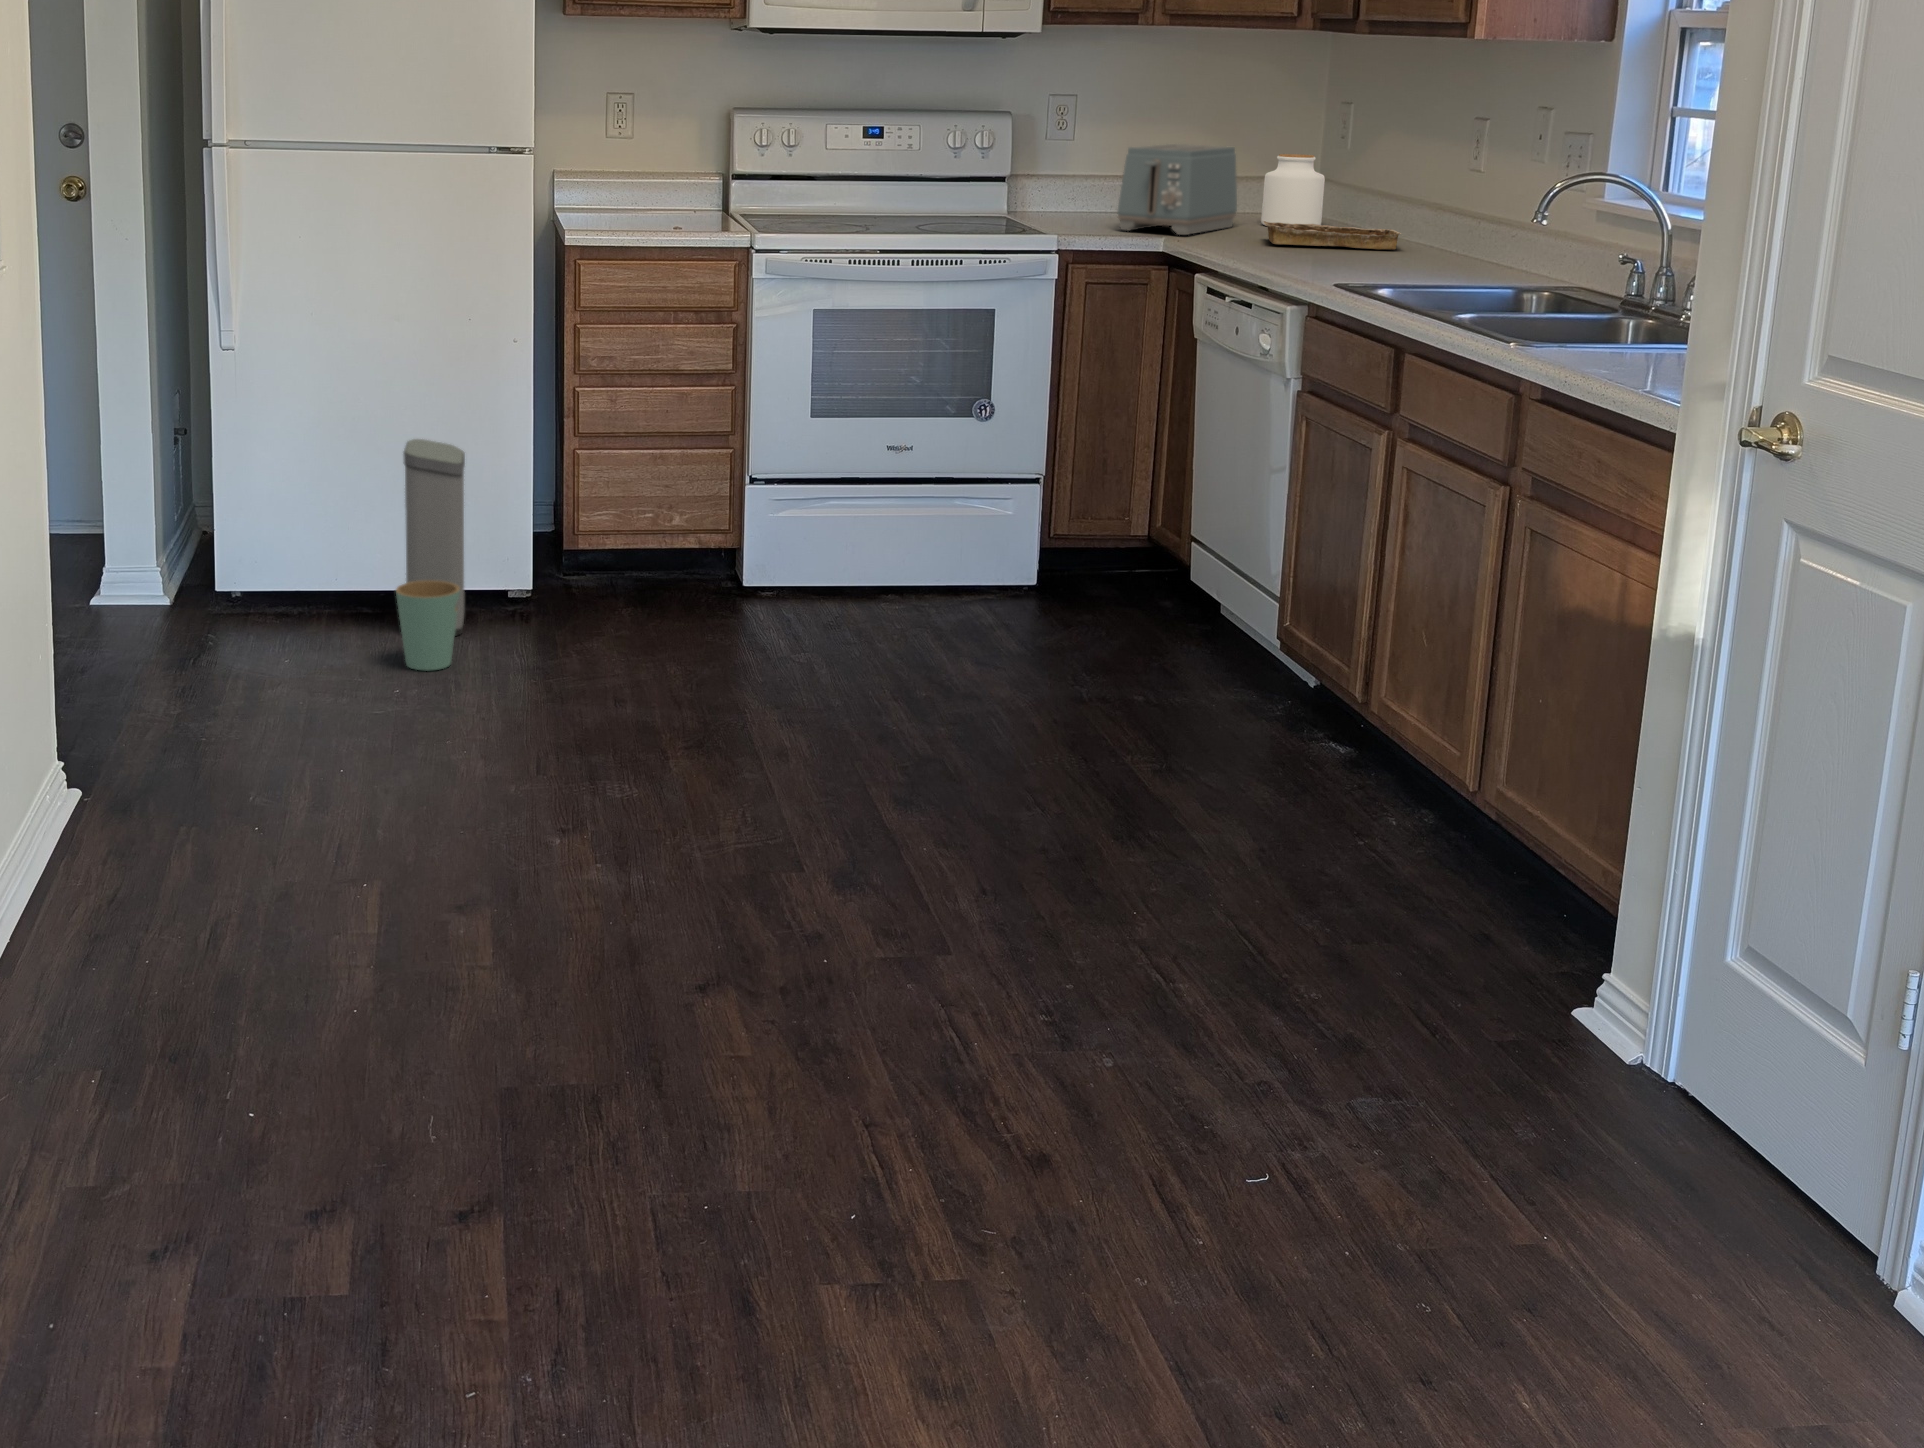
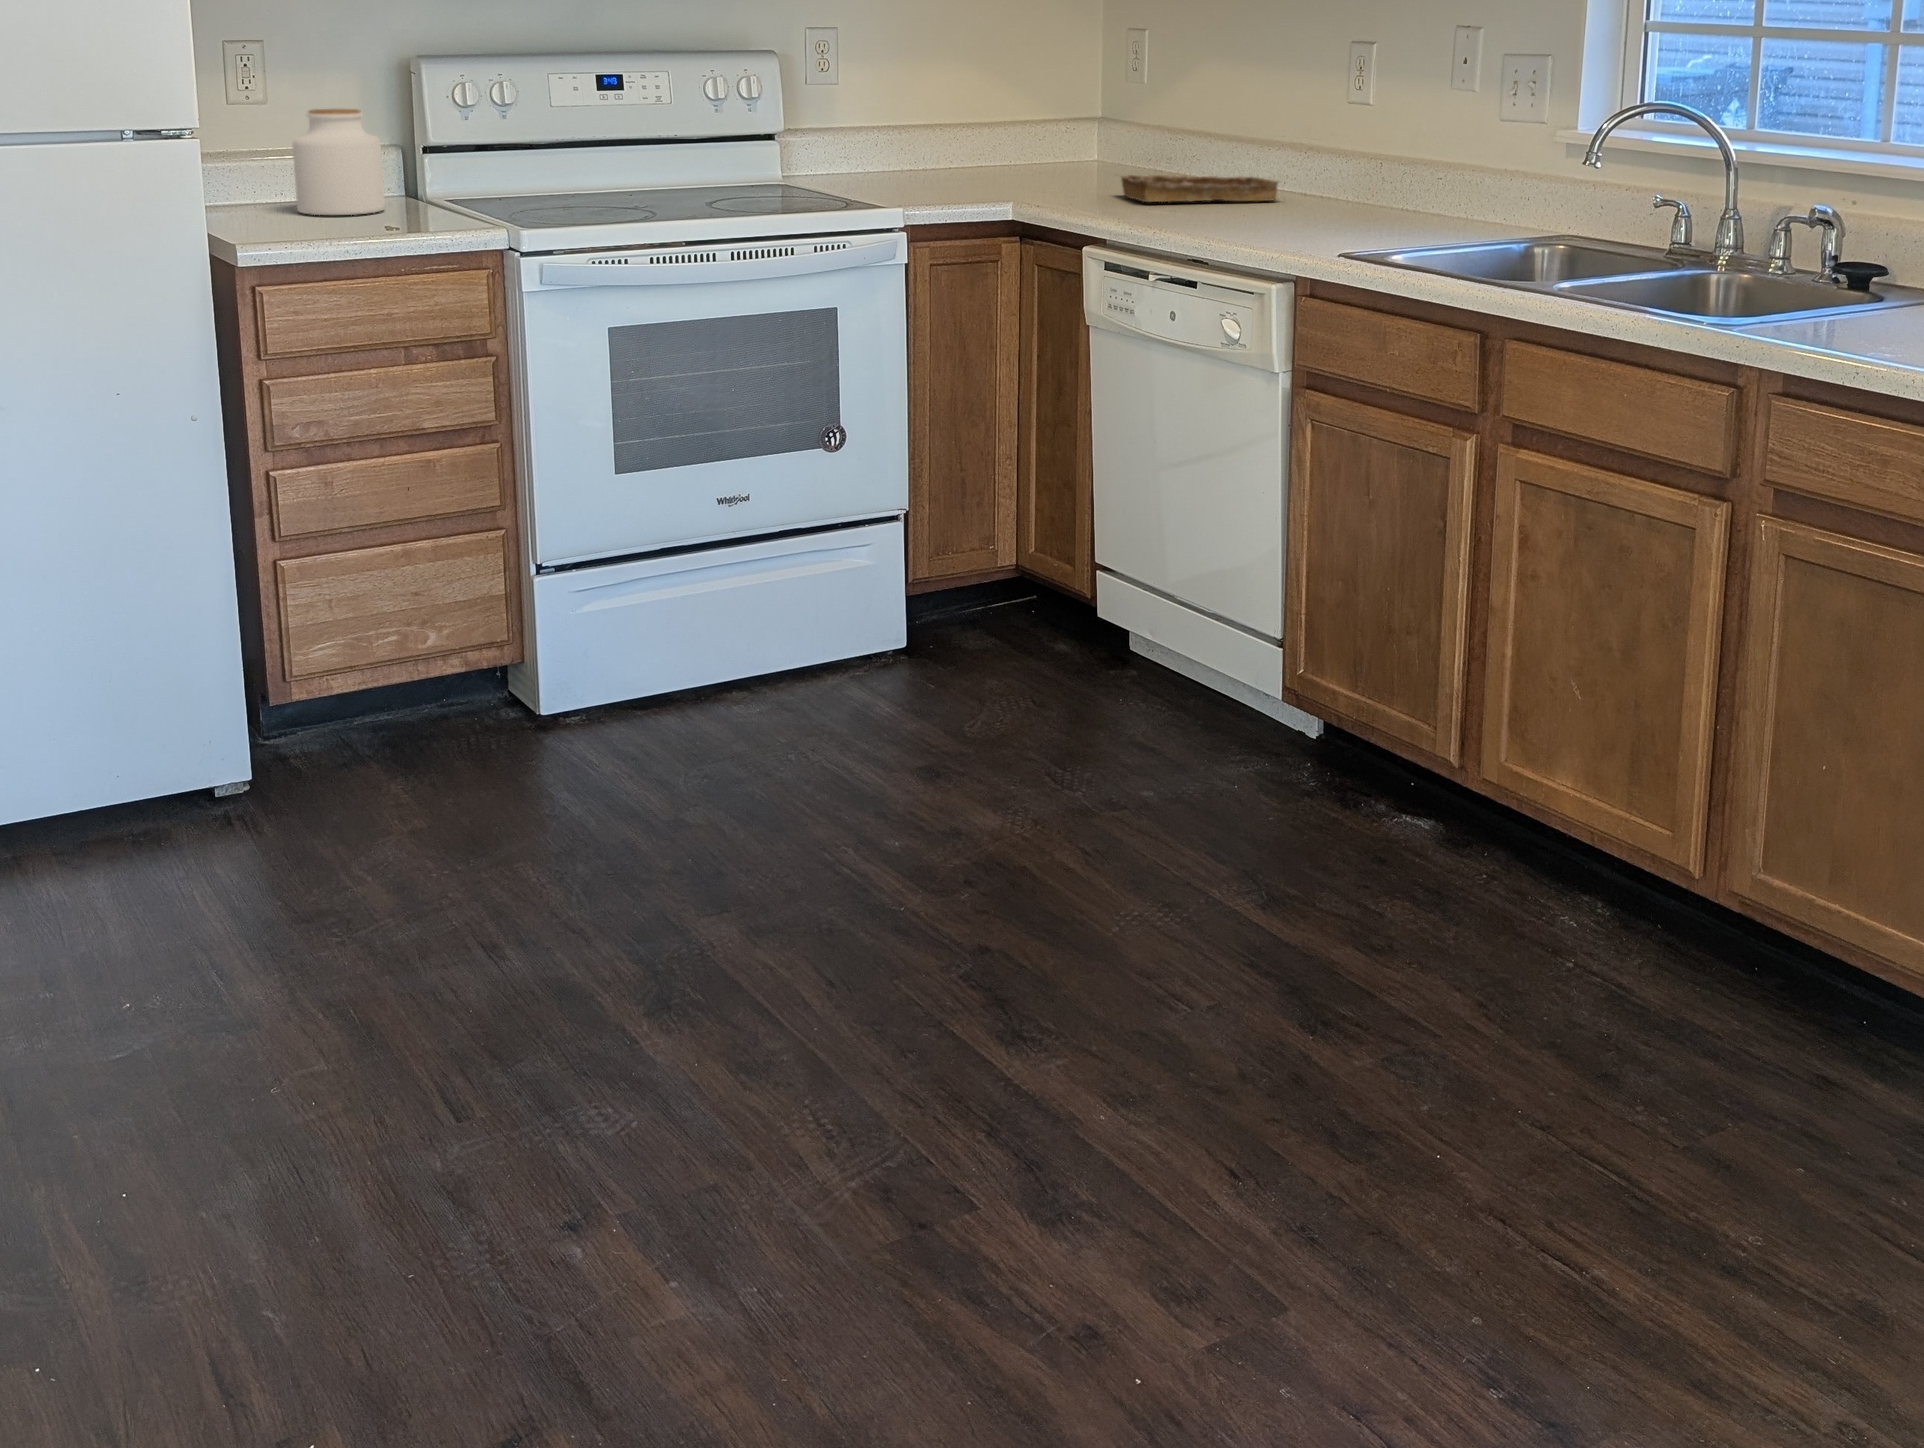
toaster: present [1117,144,1237,235] -> none [938,84,1054,196]
jar: present [1261,154,1325,225] -> present [293,109,385,215]
trash can: present [396,439,465,670] -> none [13,598,176,982]

